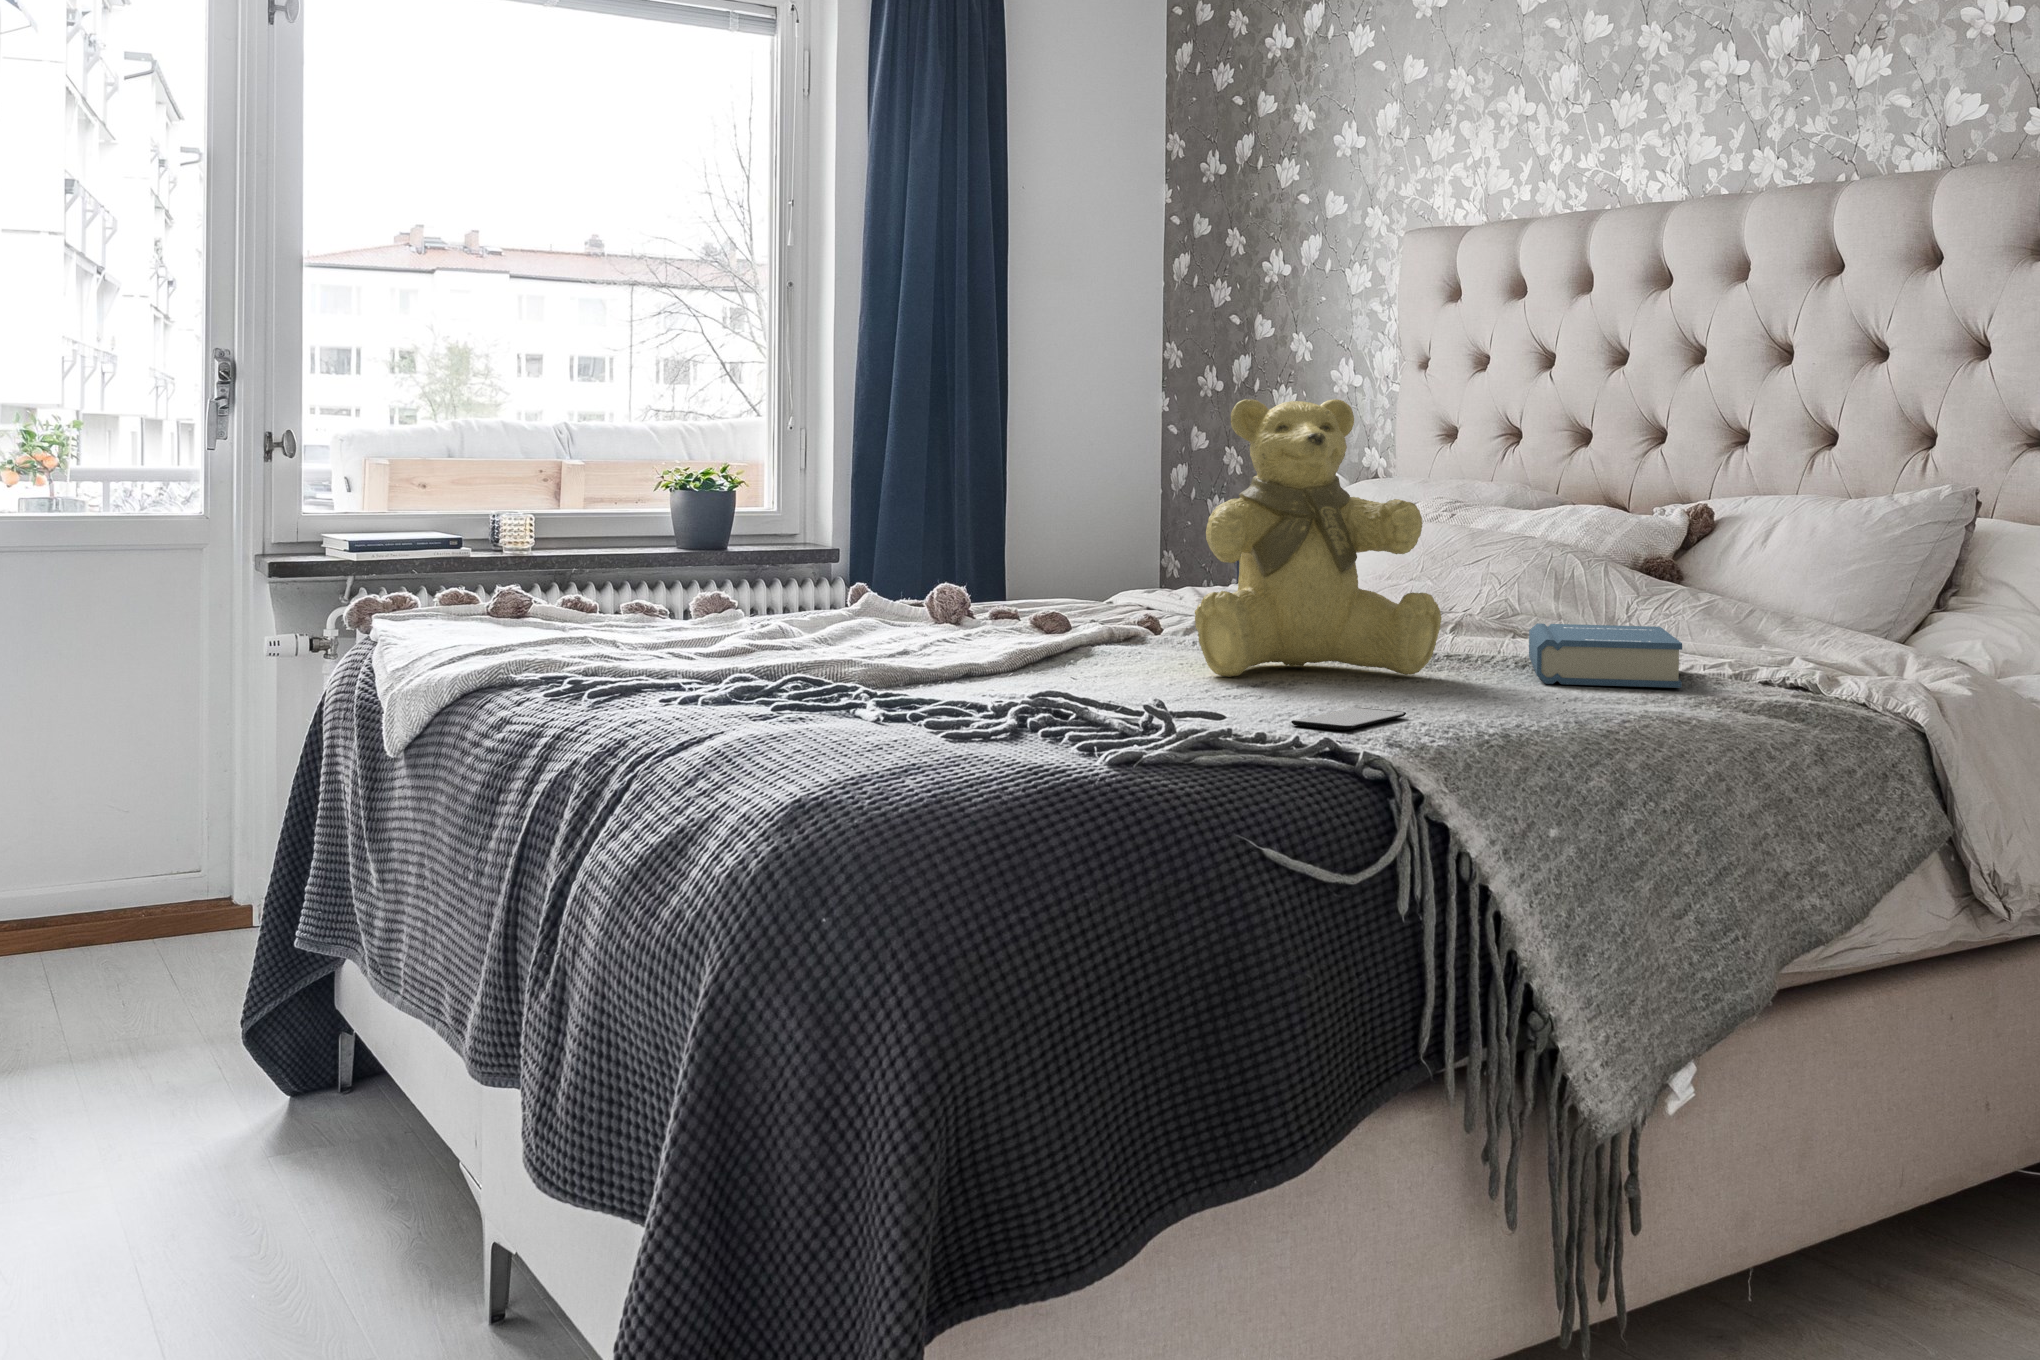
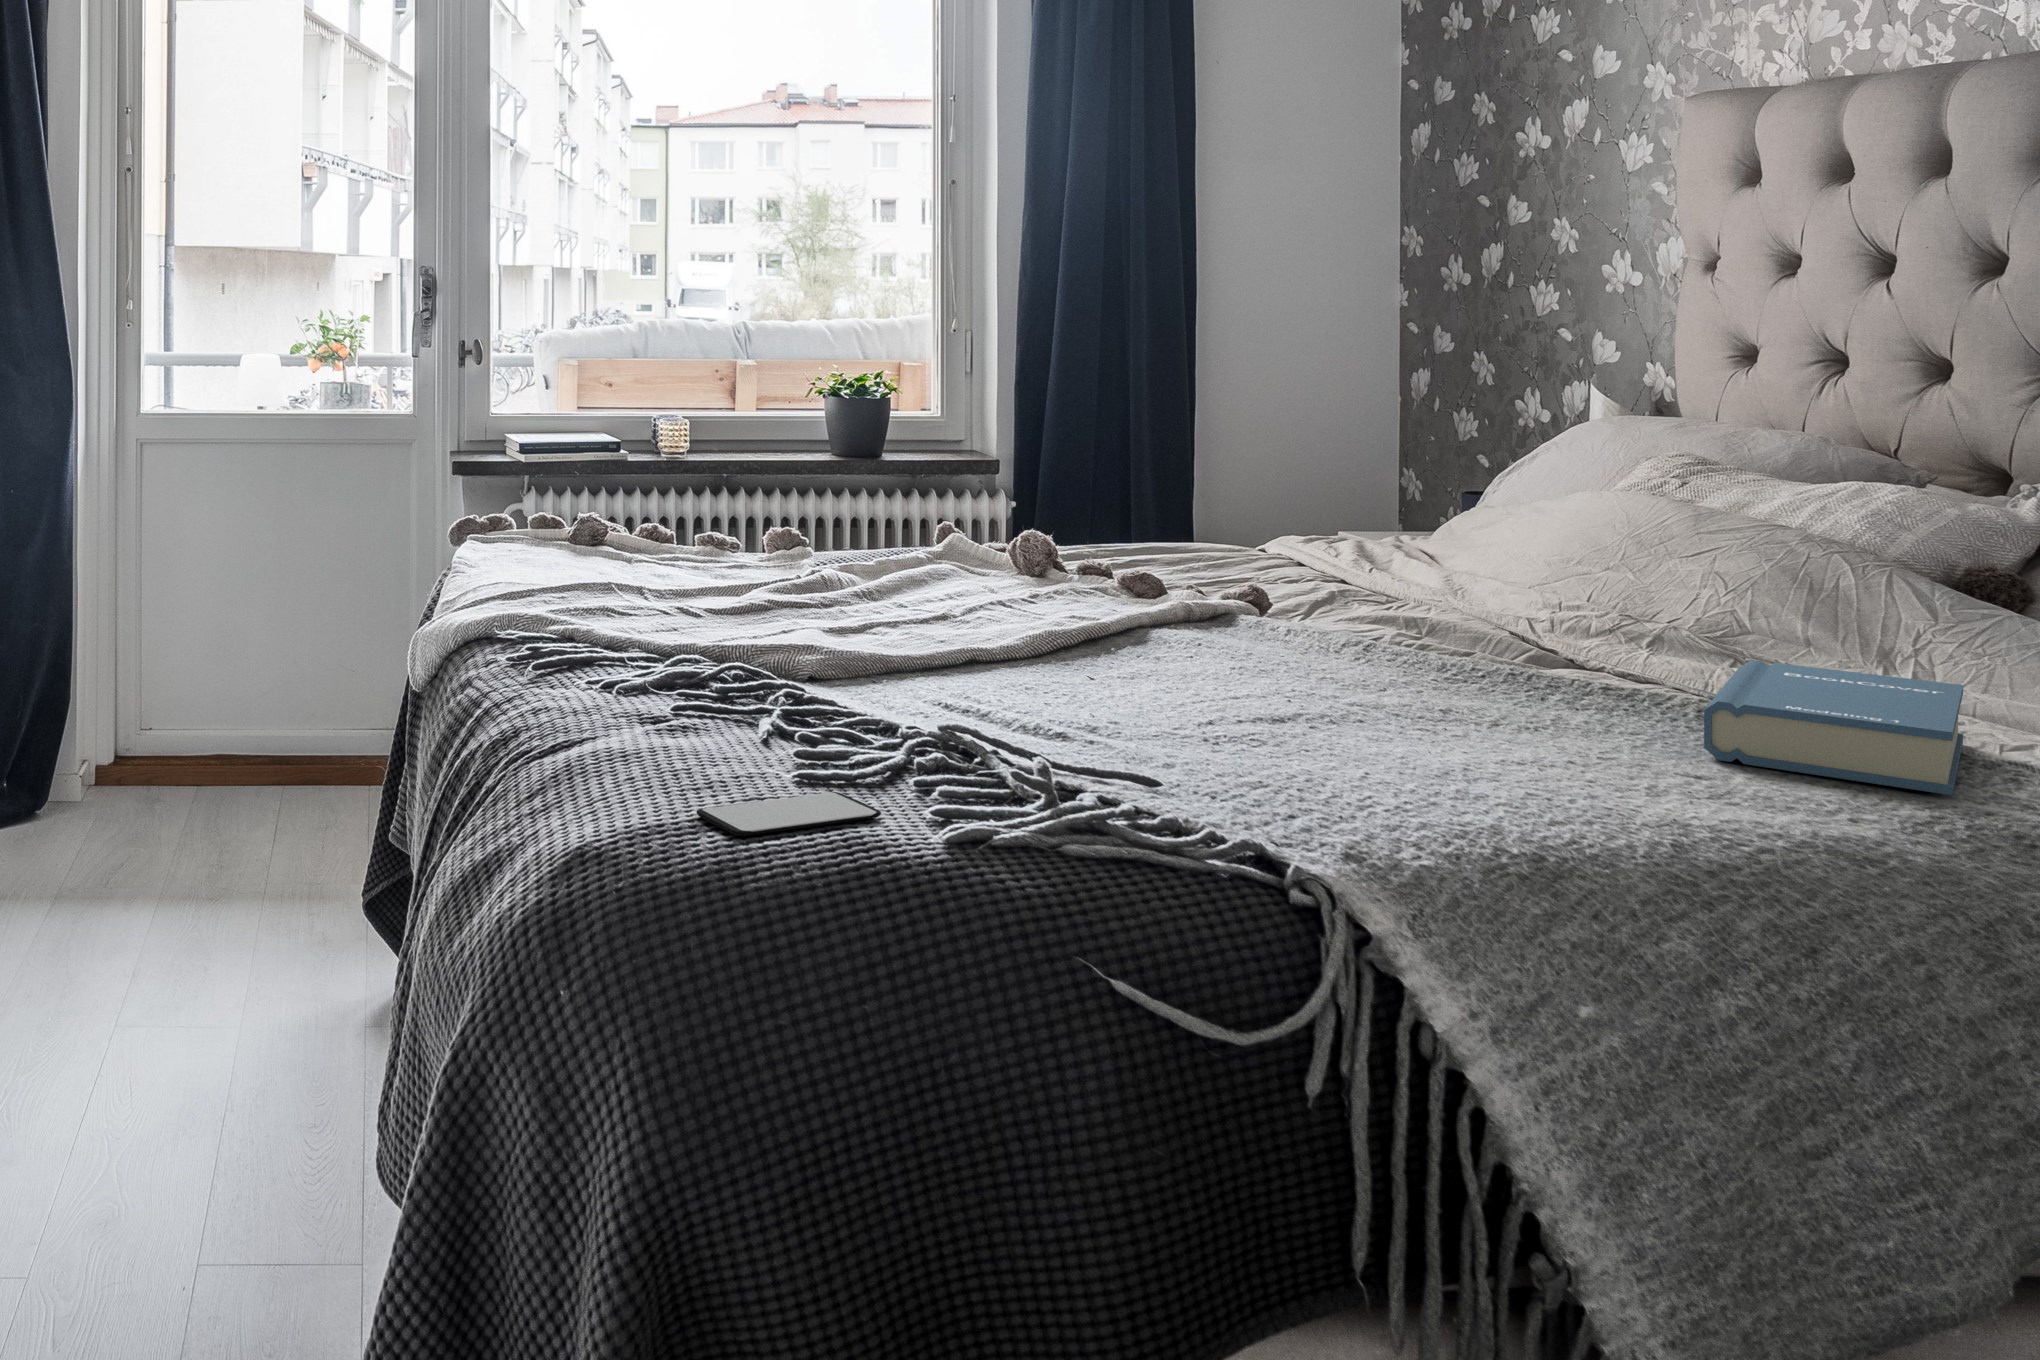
teddy bear: present [1195,399,1441,677] -> none [1208,369,1558,723]
smartphone: present [1291,707,1406,730] -> present [697,792,881,836]

